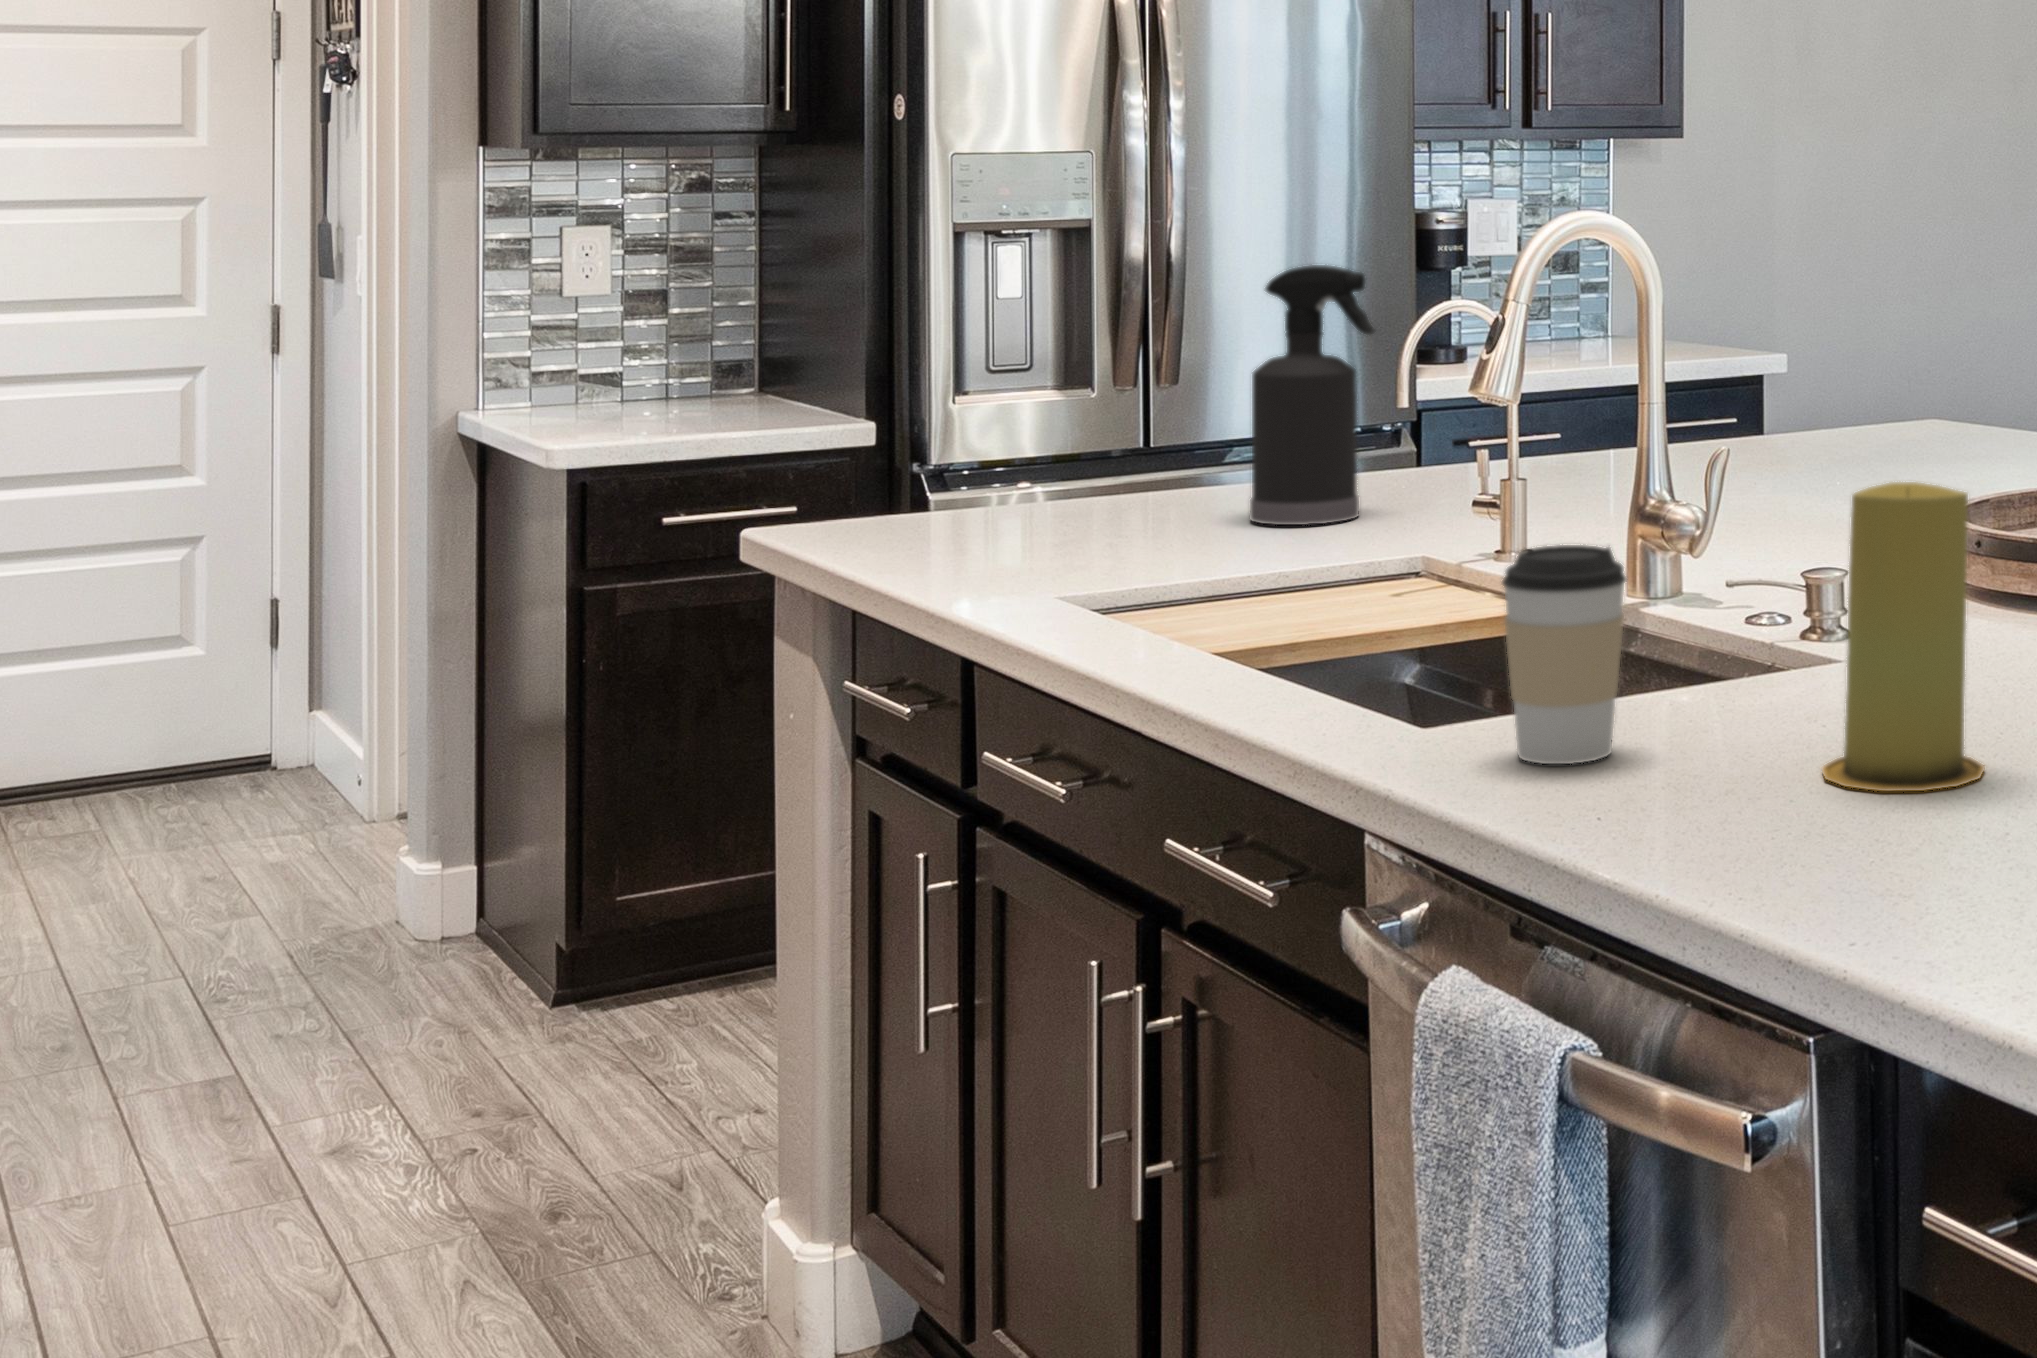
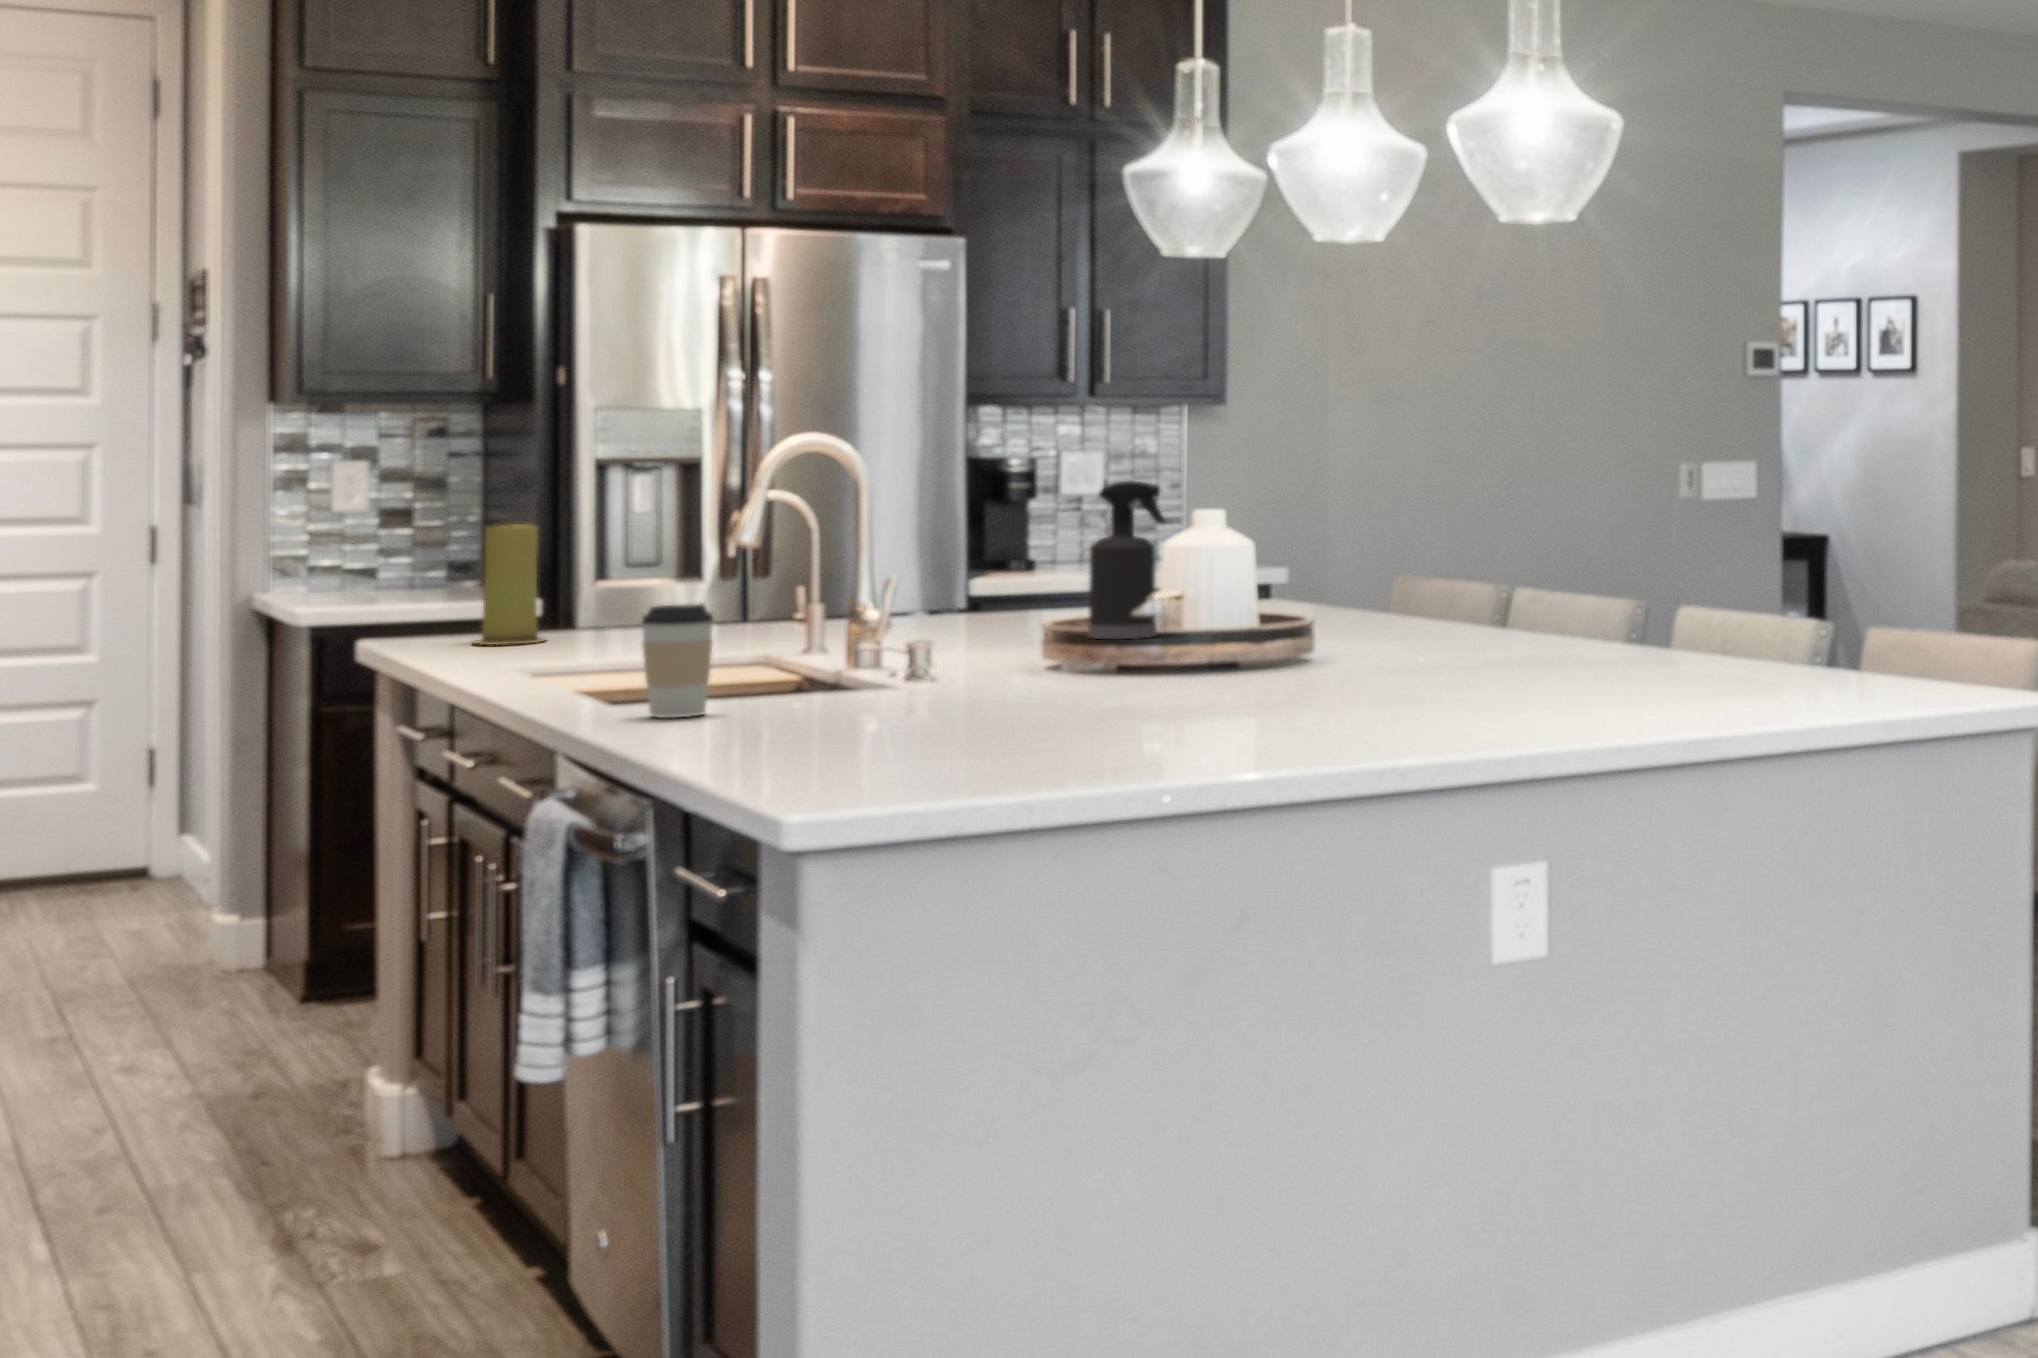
spray bottle: present [1250,265,1374,525] -> present [1088,481,1165,639]
candle: present [1822,482,1984,791] -> present [474,524,544,645]

